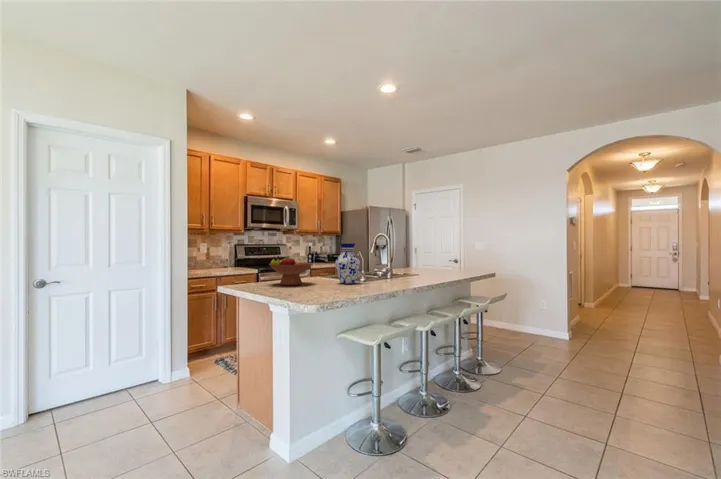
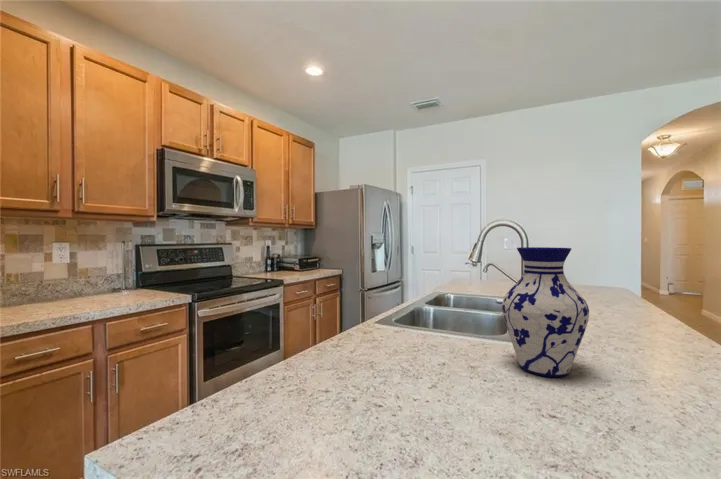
fruit bowl: present [269,256,313,285] -> none [316,297,483,422]

